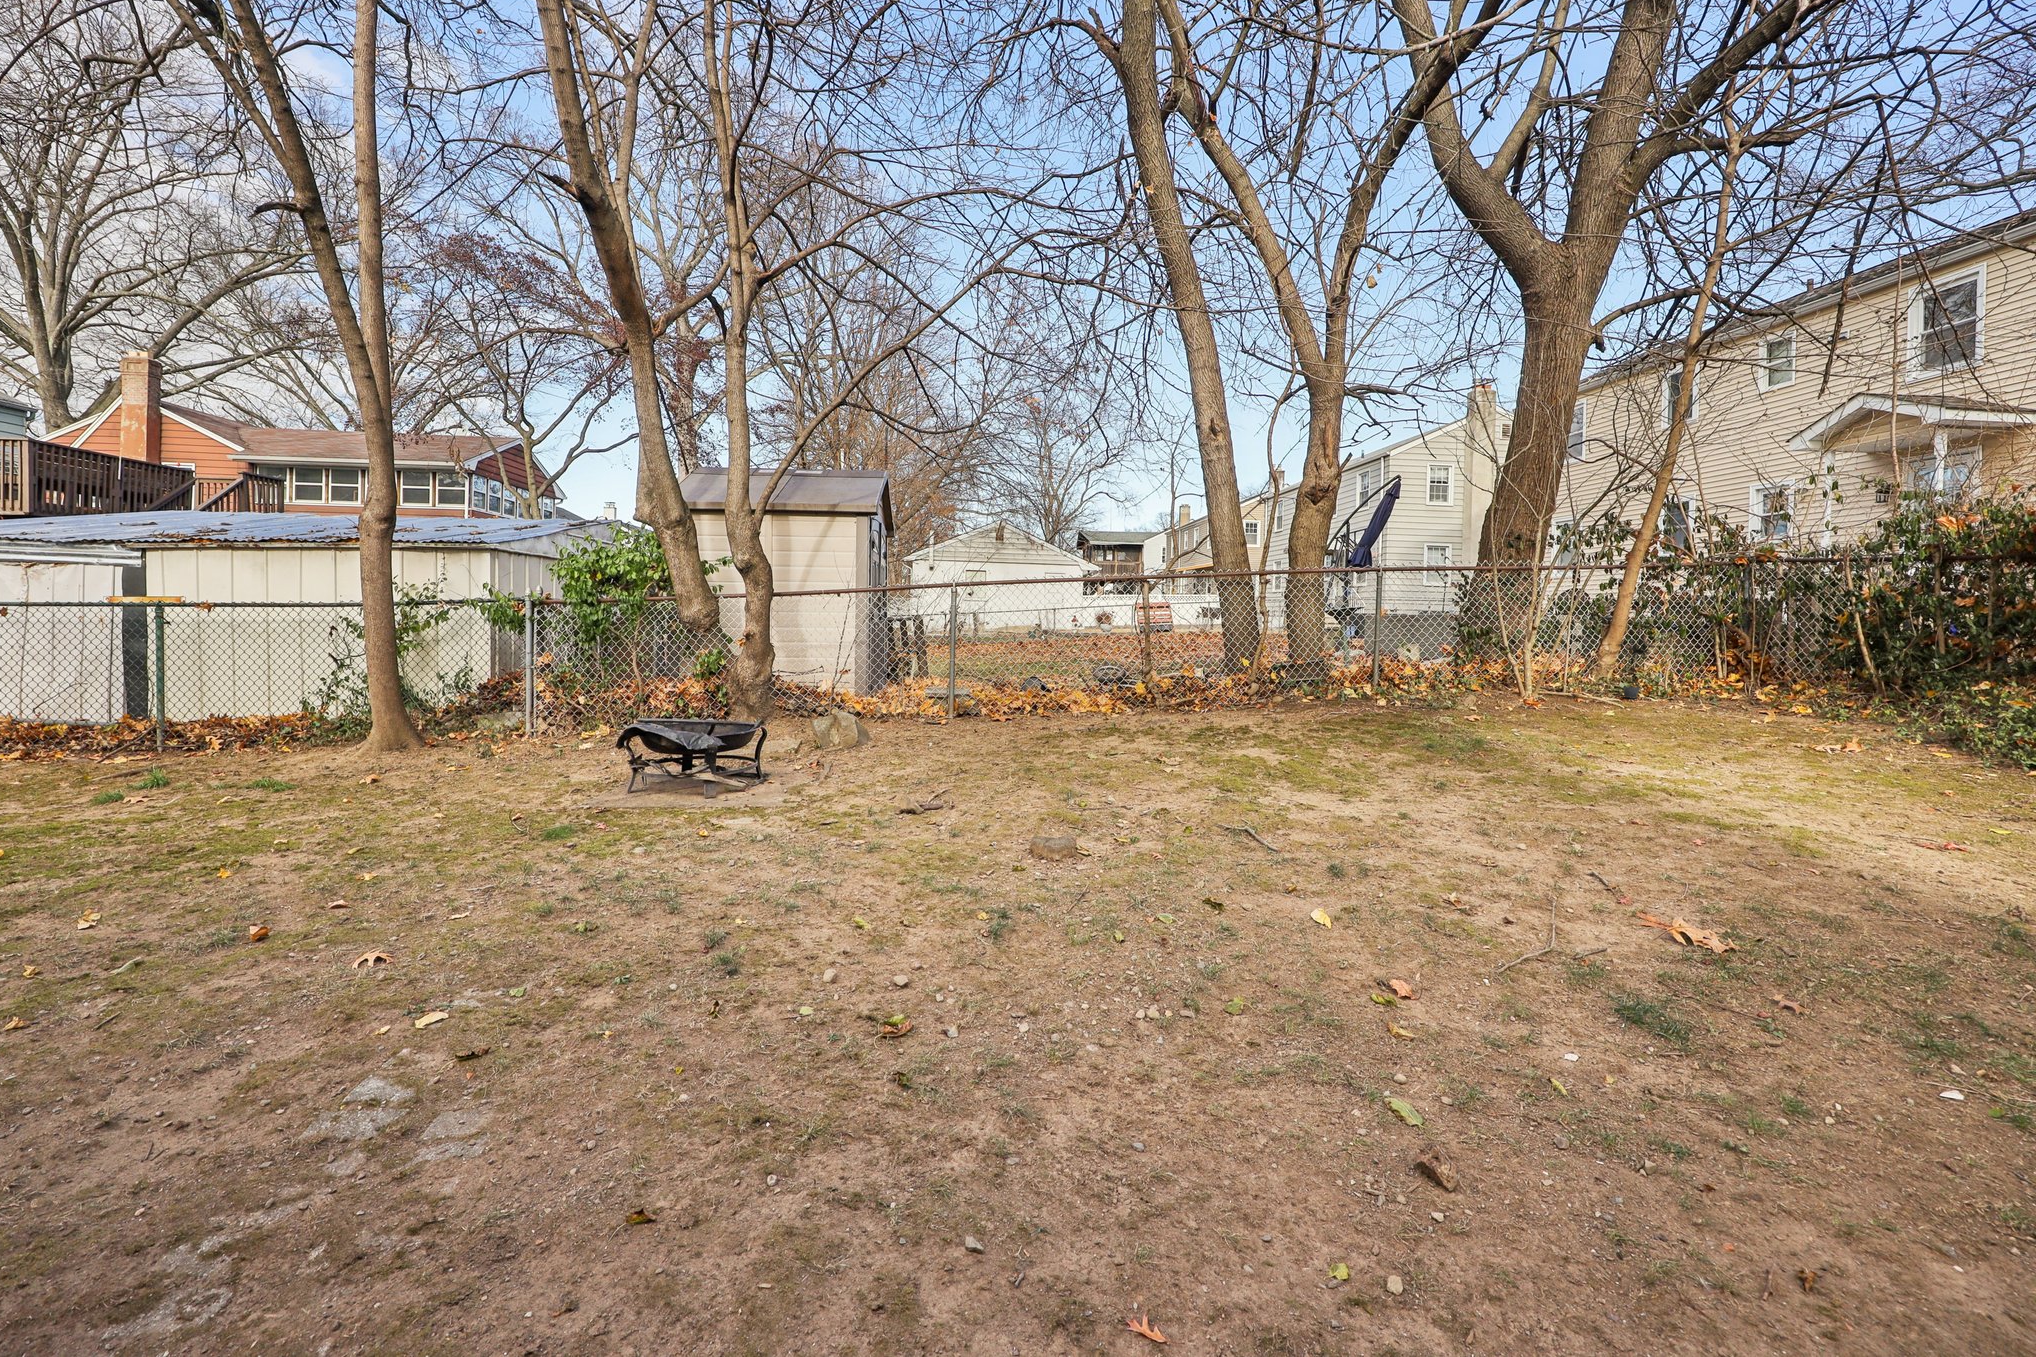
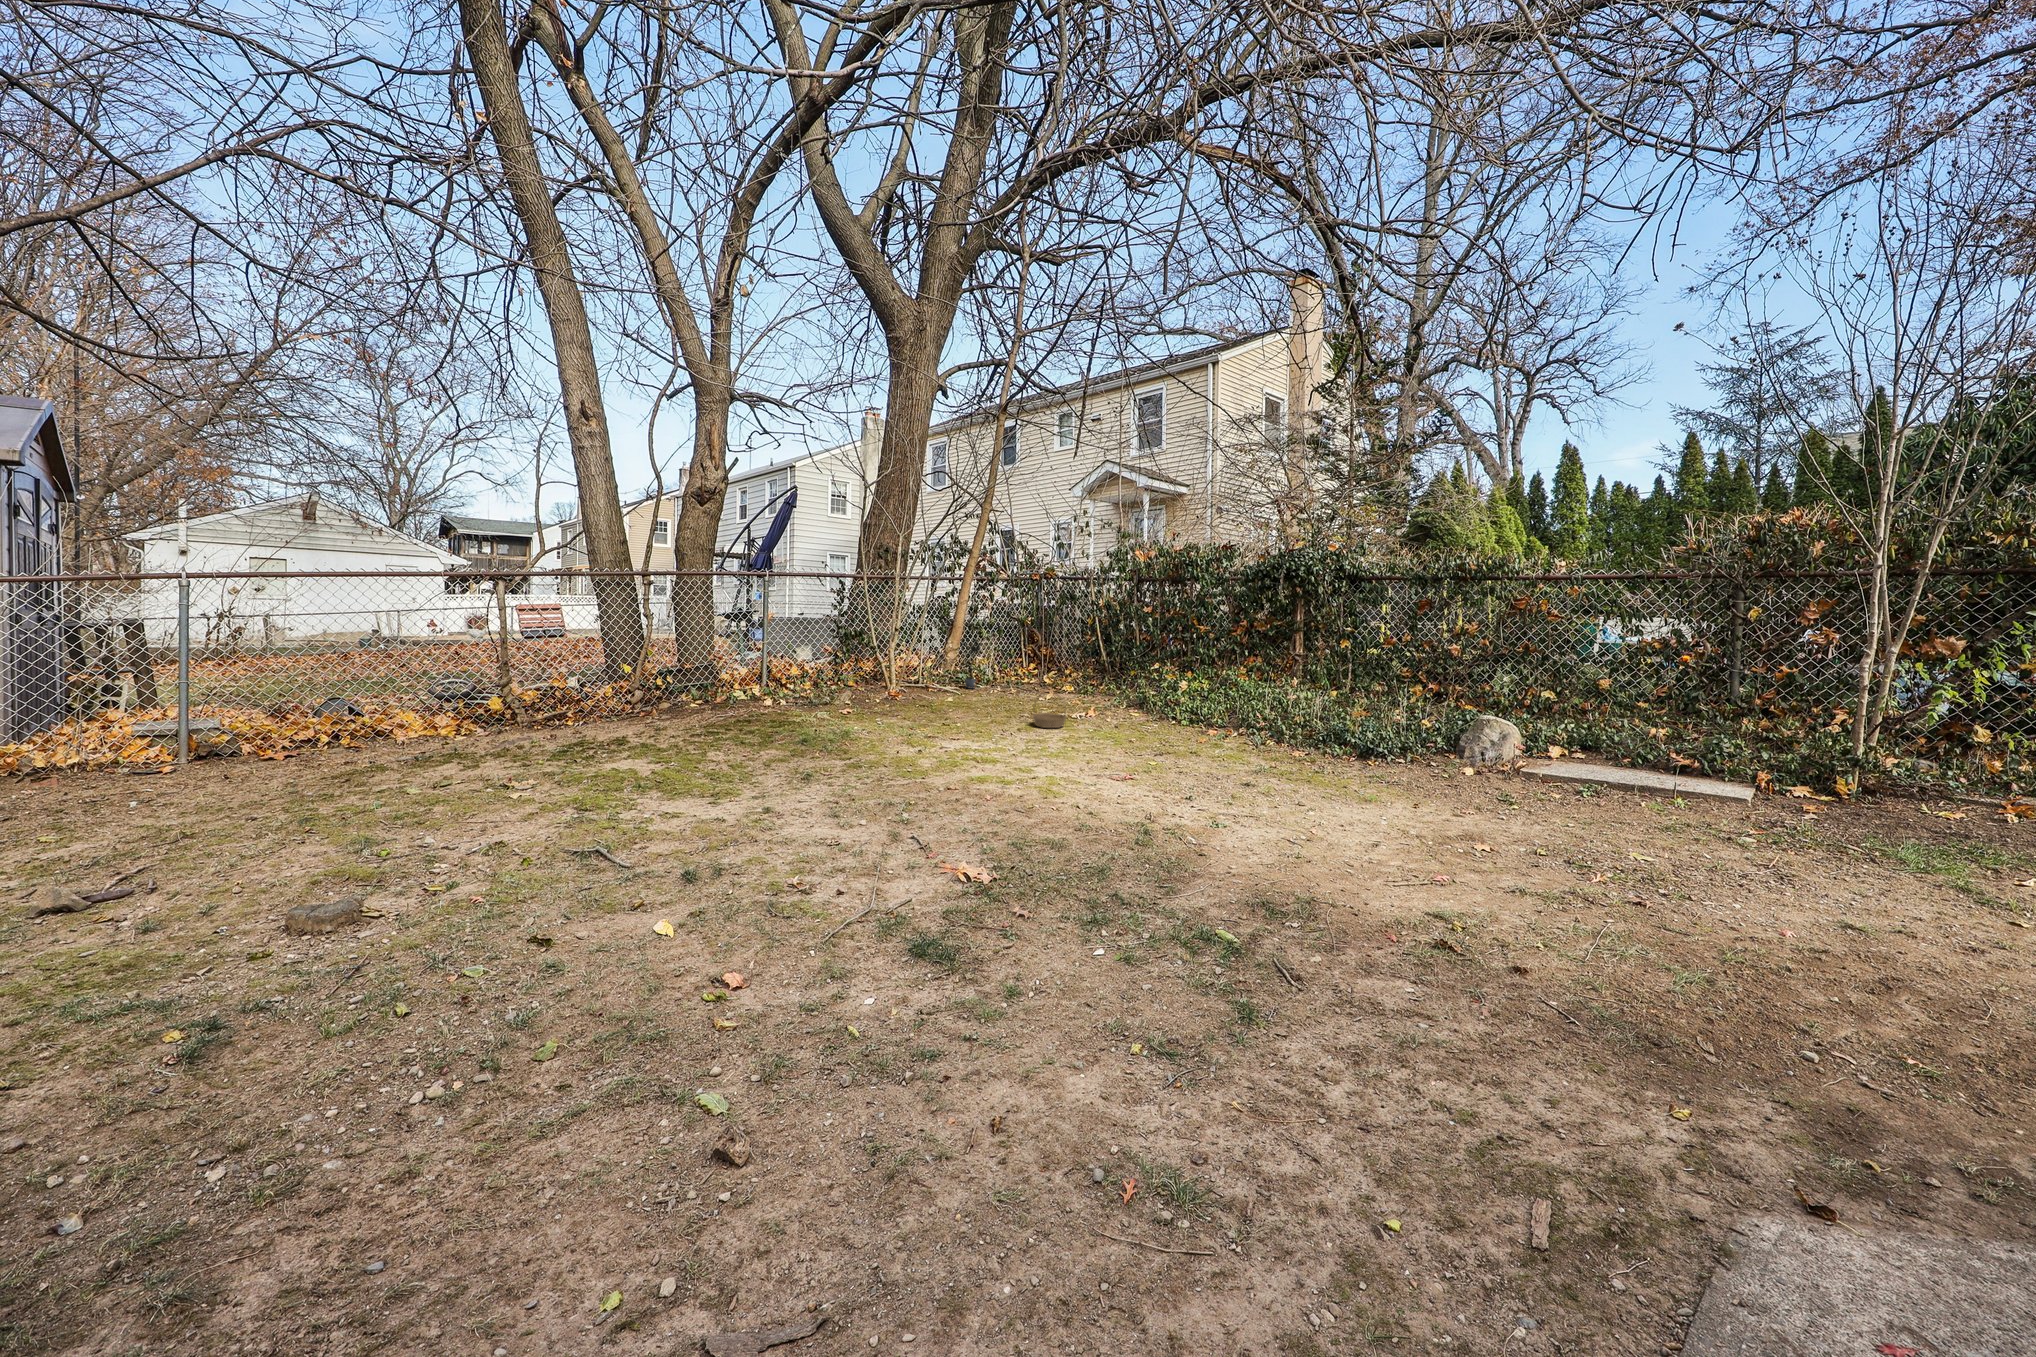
basket: none [1723,700,1778,748] -> present [1033,691,1066,728]

